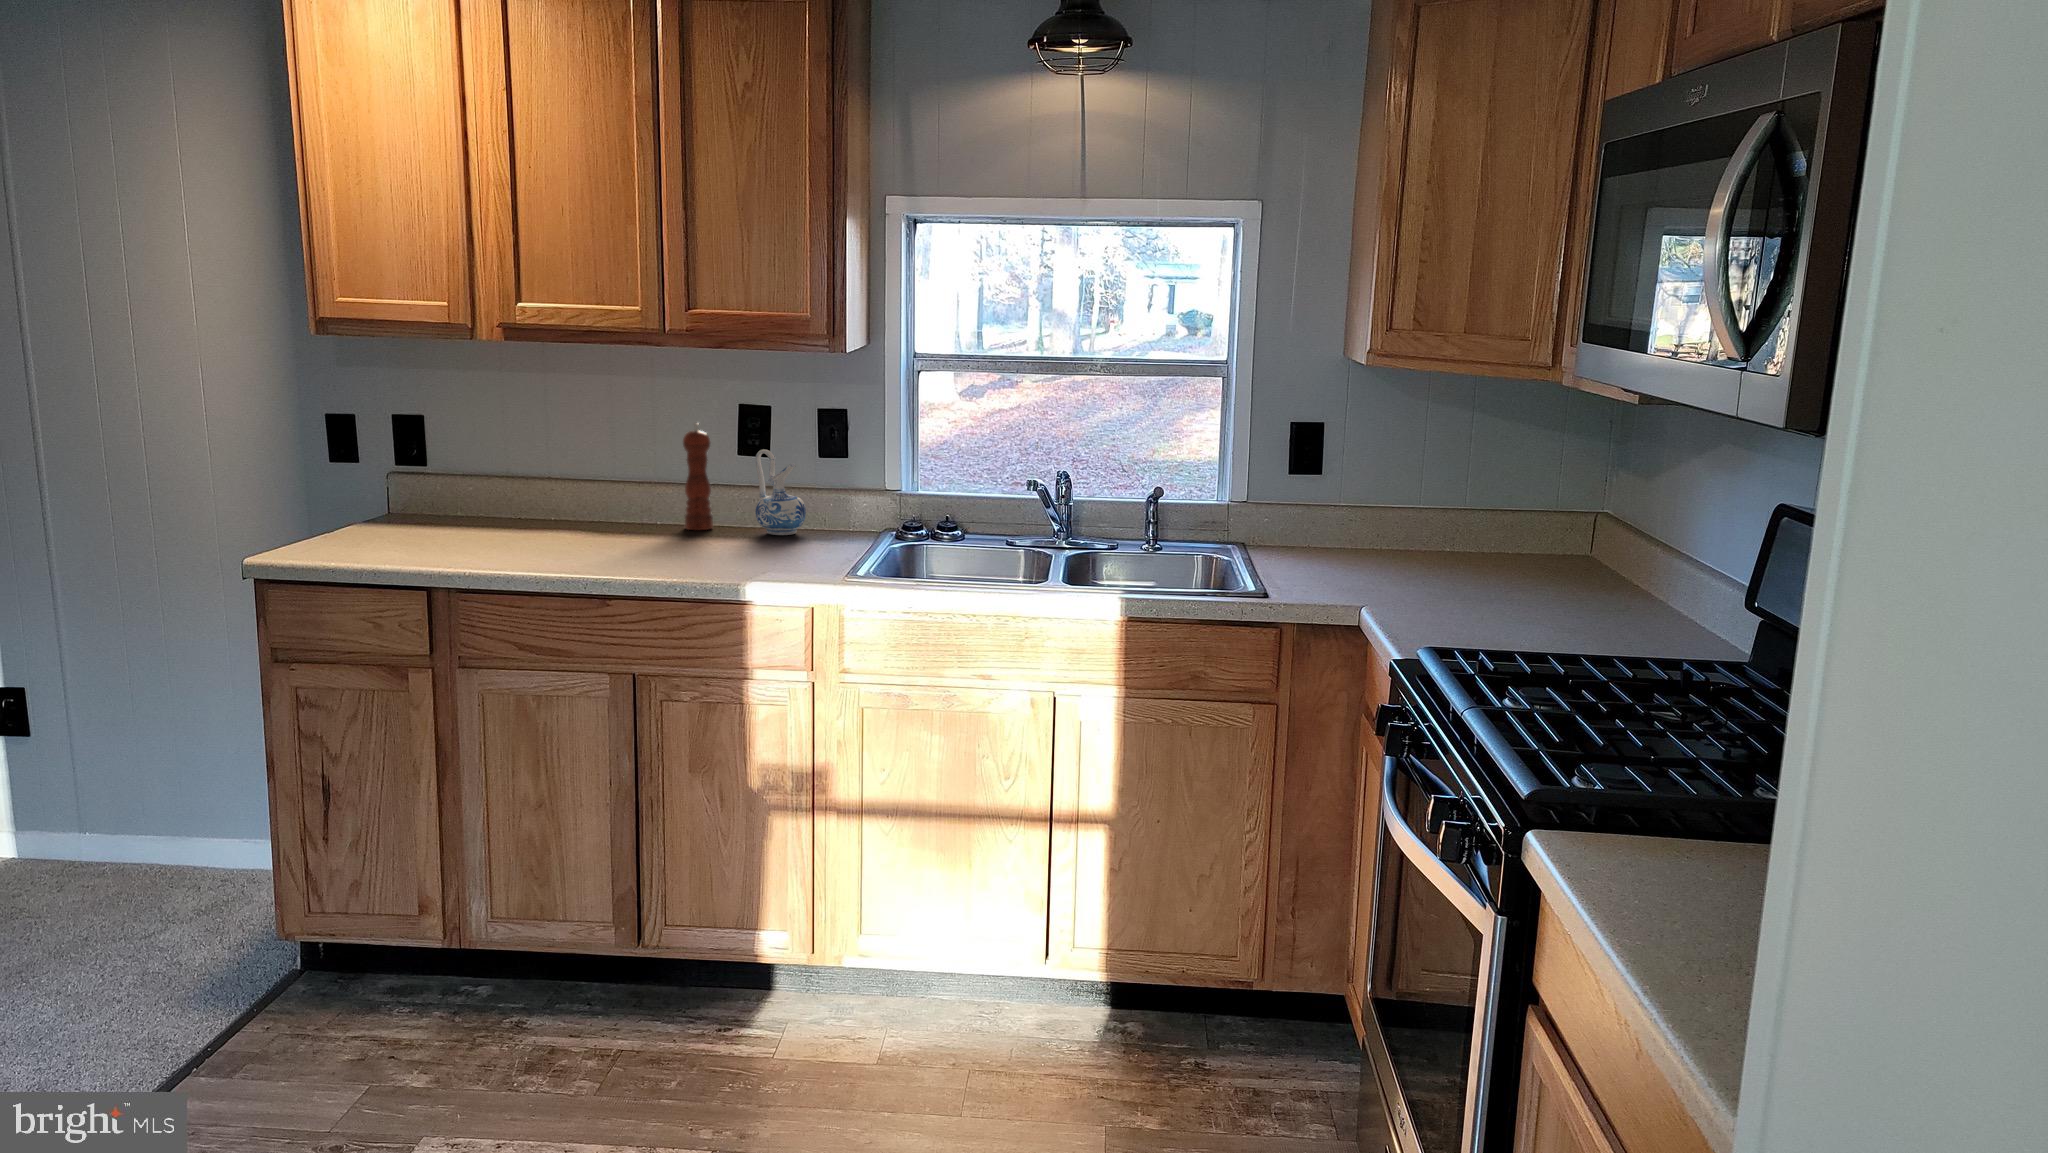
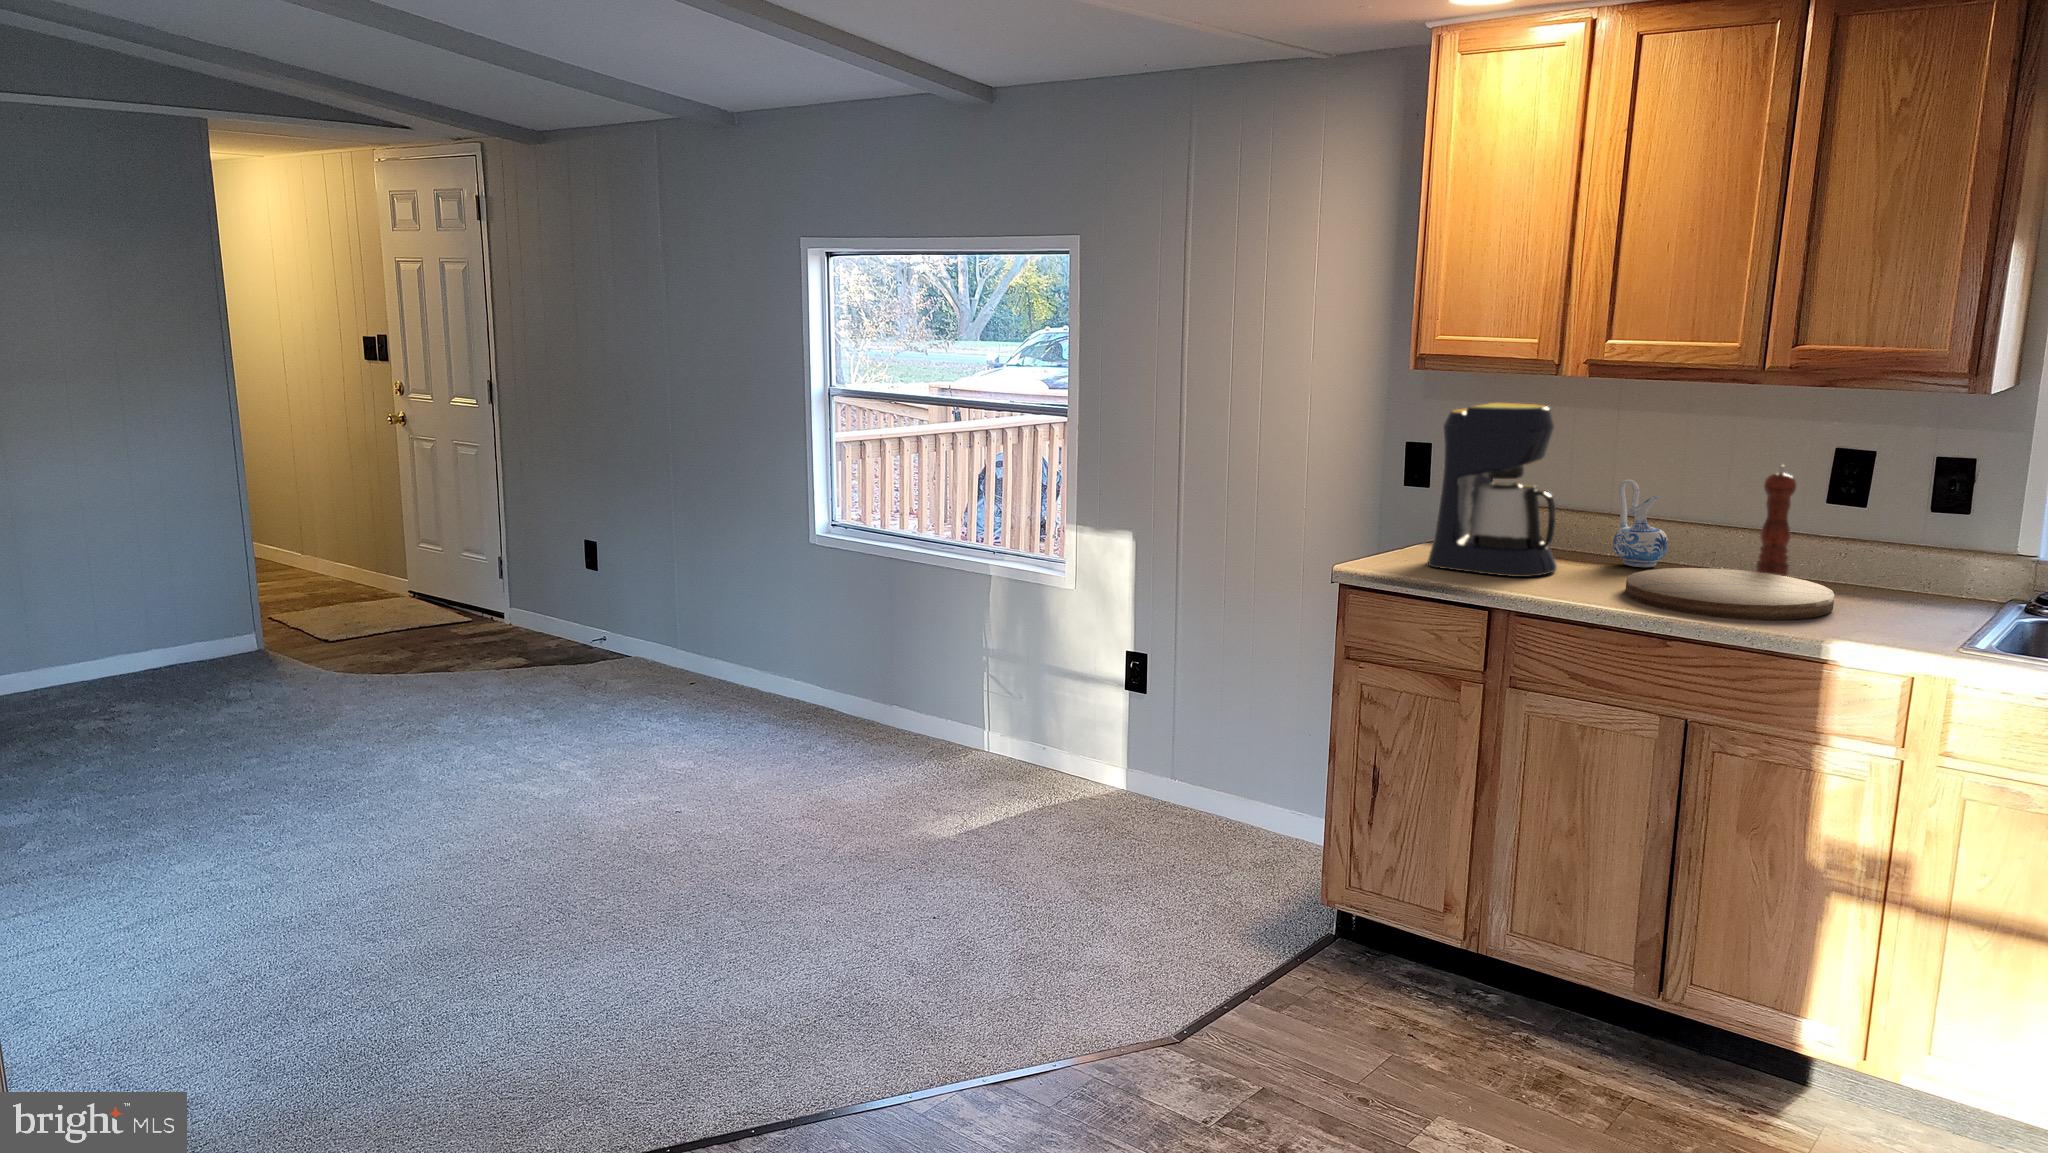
coffee maker: none [353,370,496,552] -> present [1428,403,1557,577]
ceramic pitcher: present [755,450,806,535] -> present [1613,480,1668,567]
cutting board: none [562,525,748,573] -> present [1625,568,1834,620]

